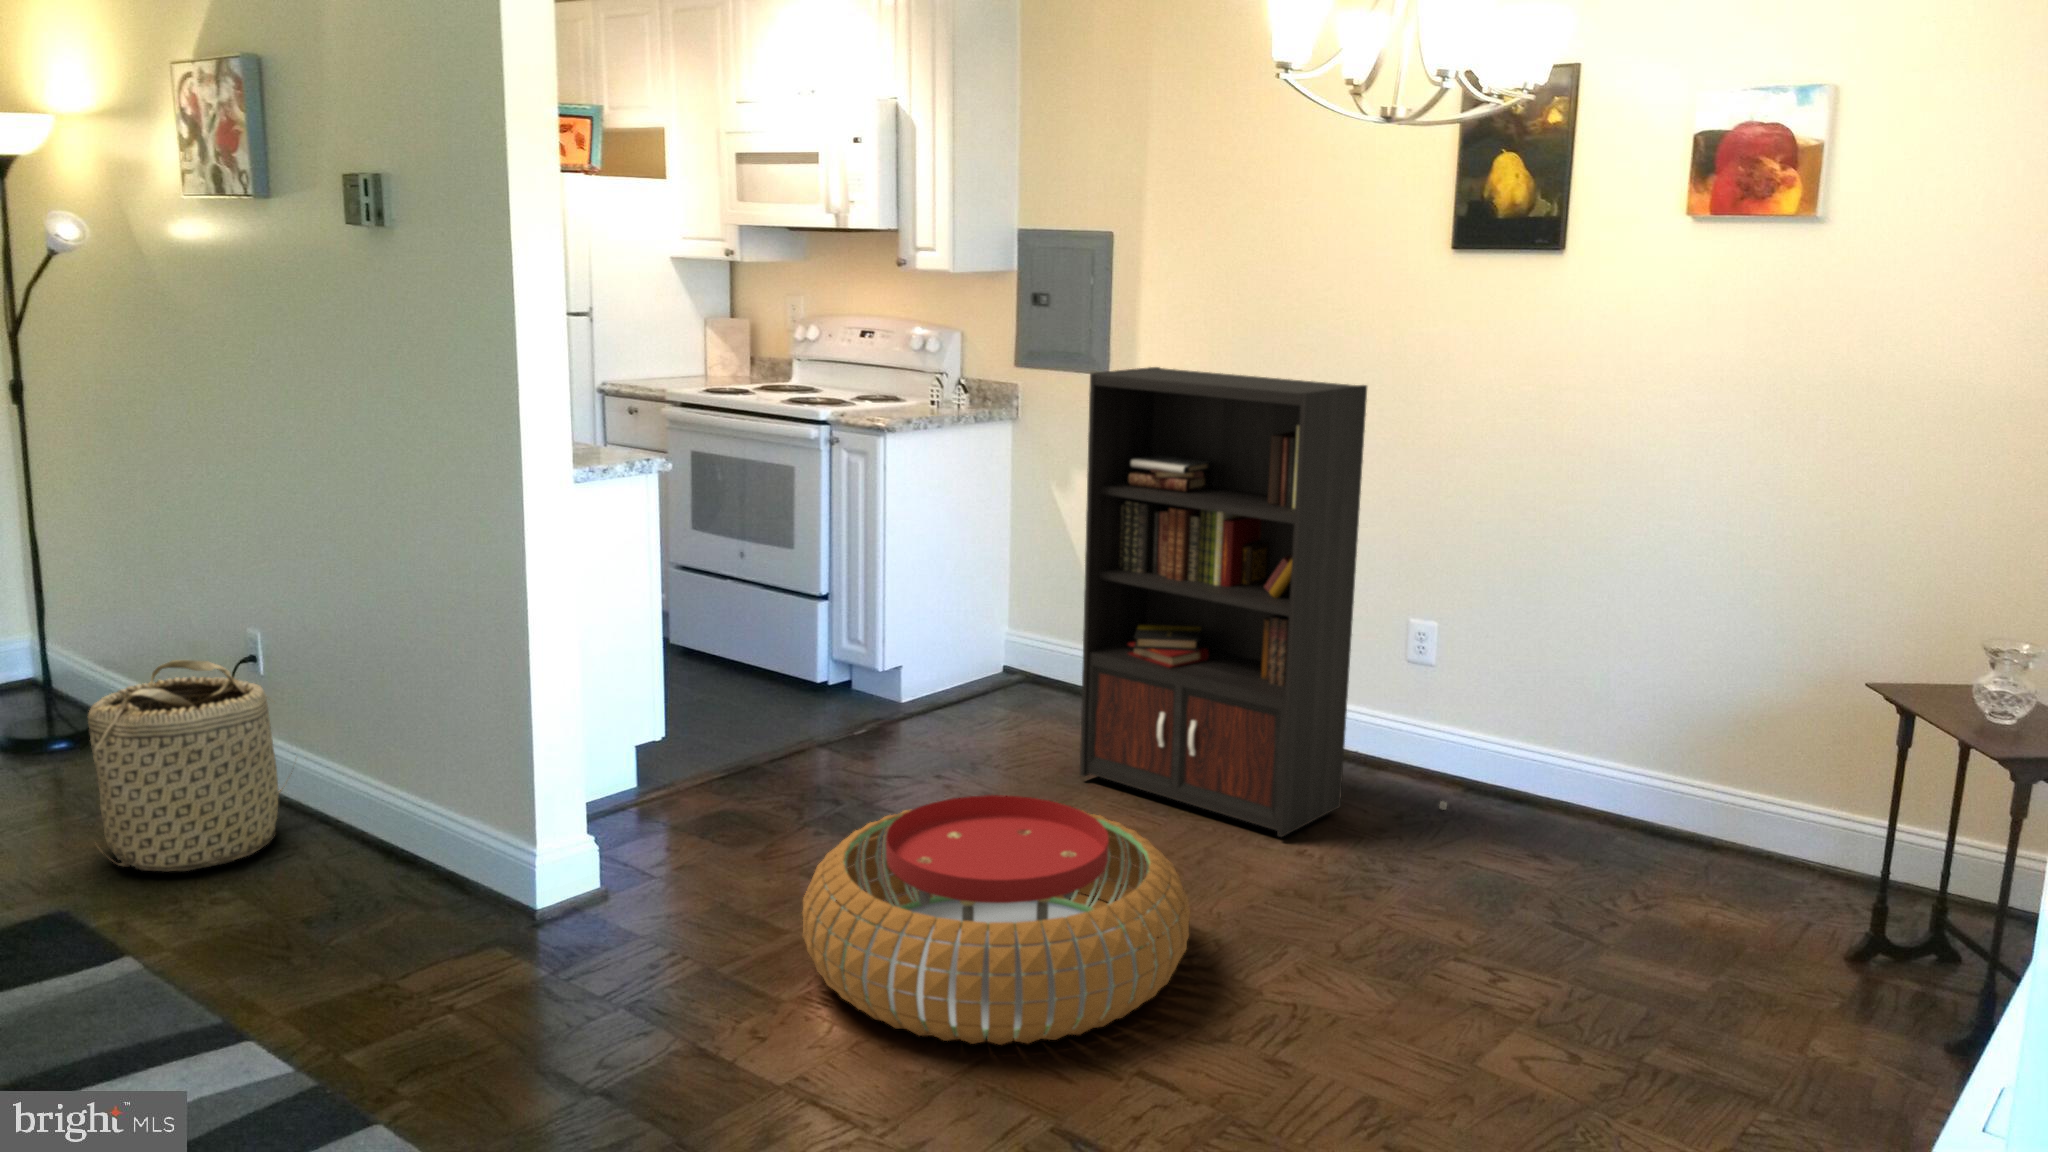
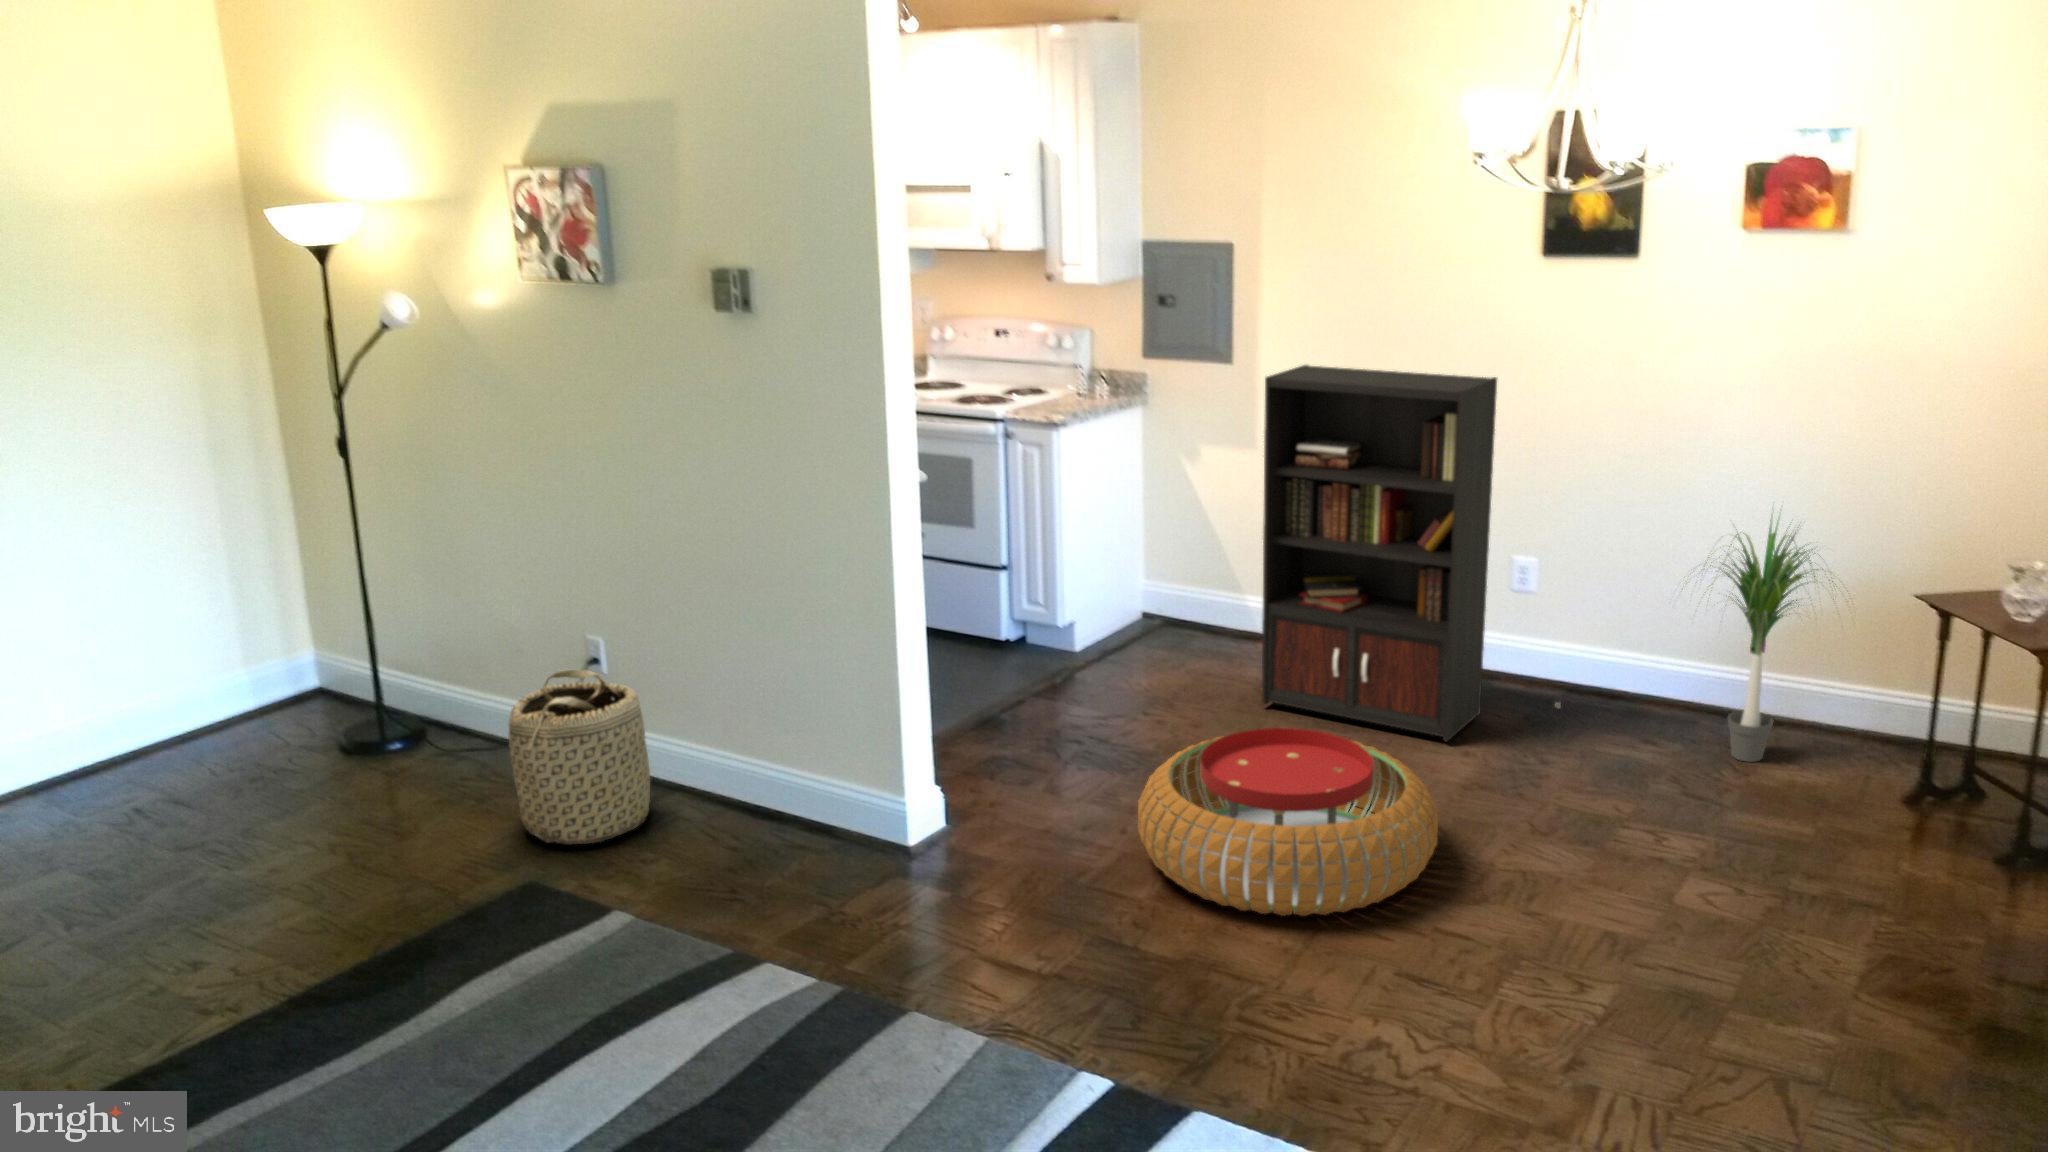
potted plant: none [1563,553,1807,894] -> present [1682,509,1837,762]

